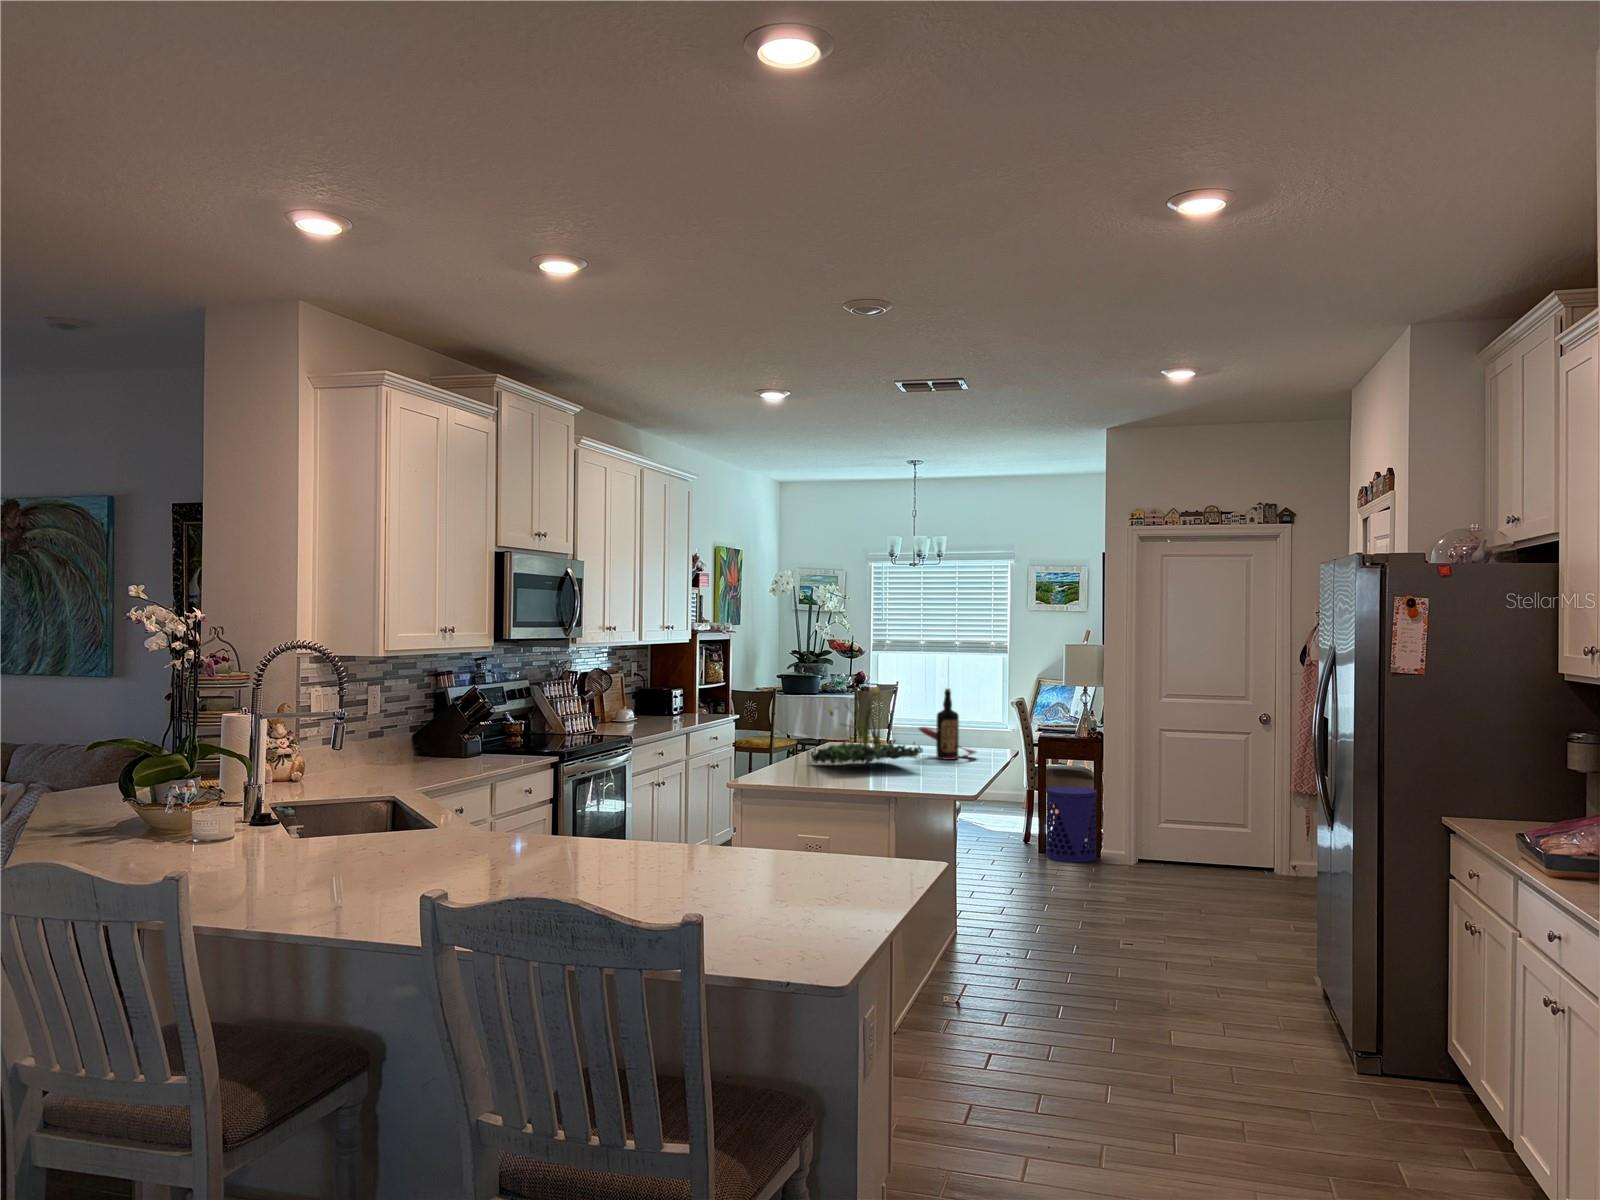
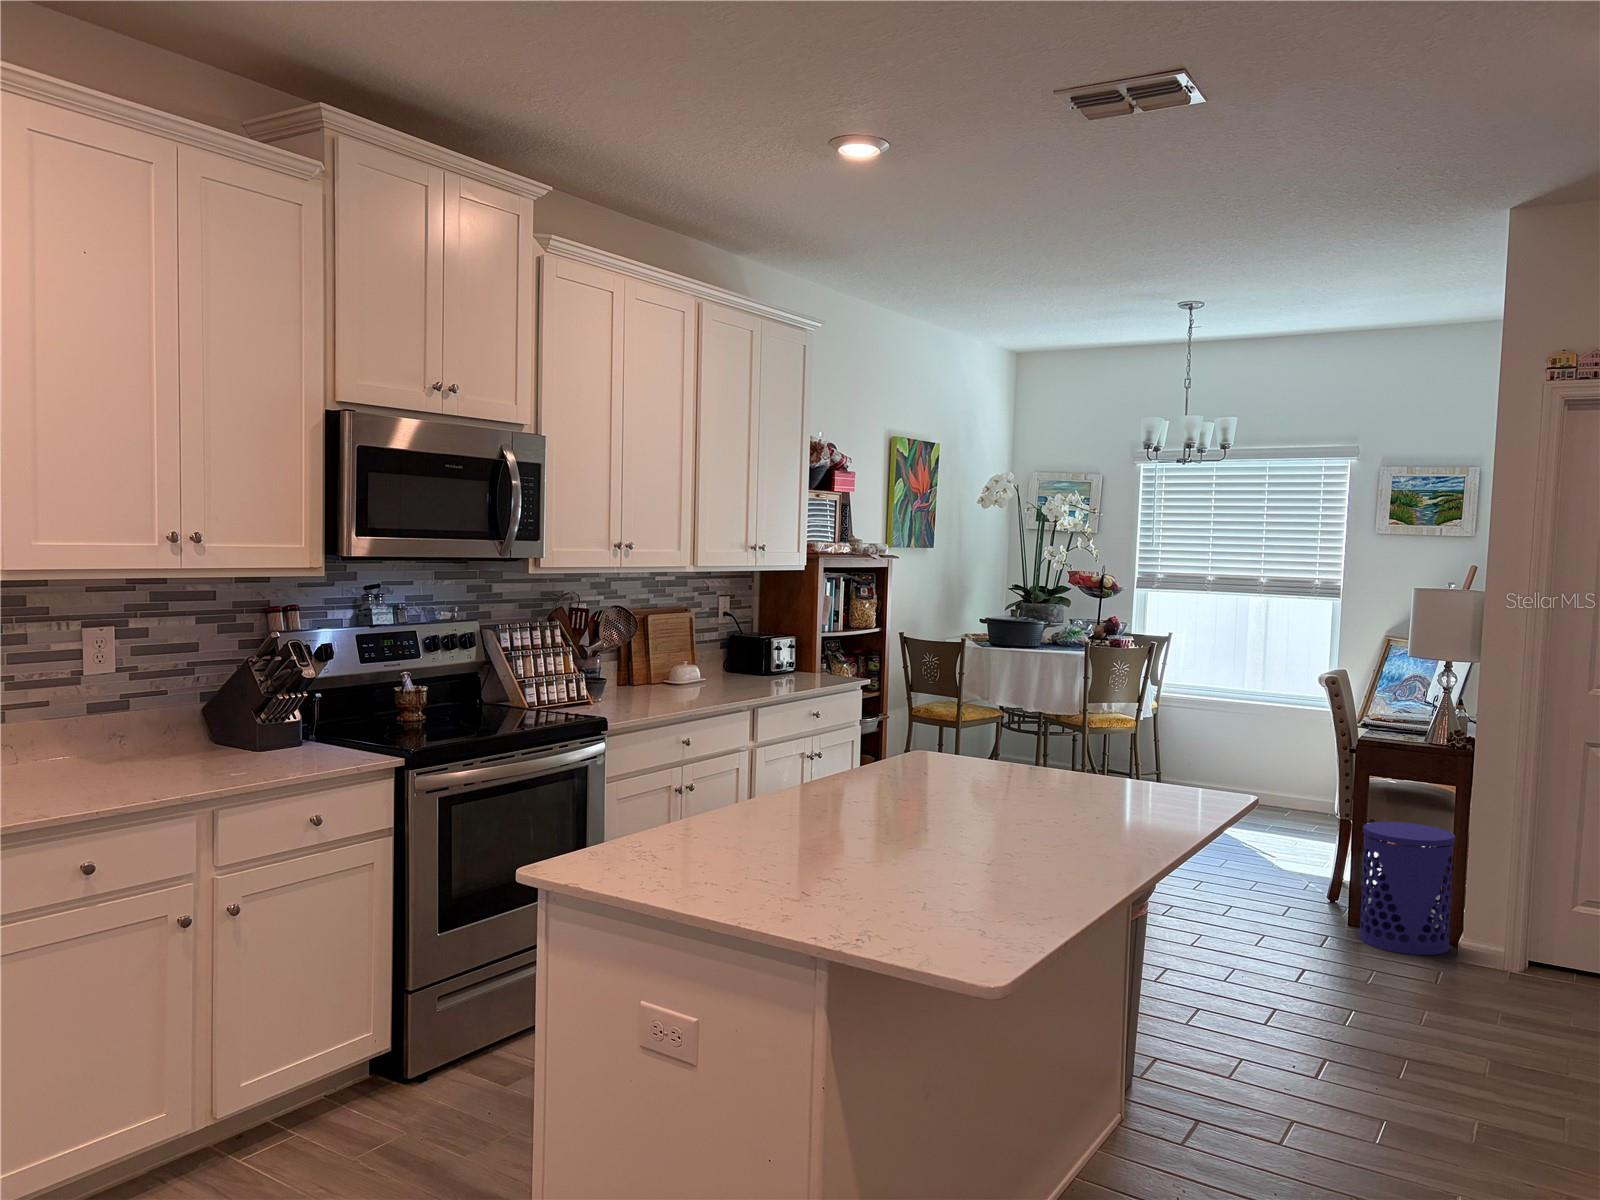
plant: present [811,686,923,764] -> none [828,649,1019,806]
bottle: present [919,689,976,760] -> none [1047,663,1165,797]

